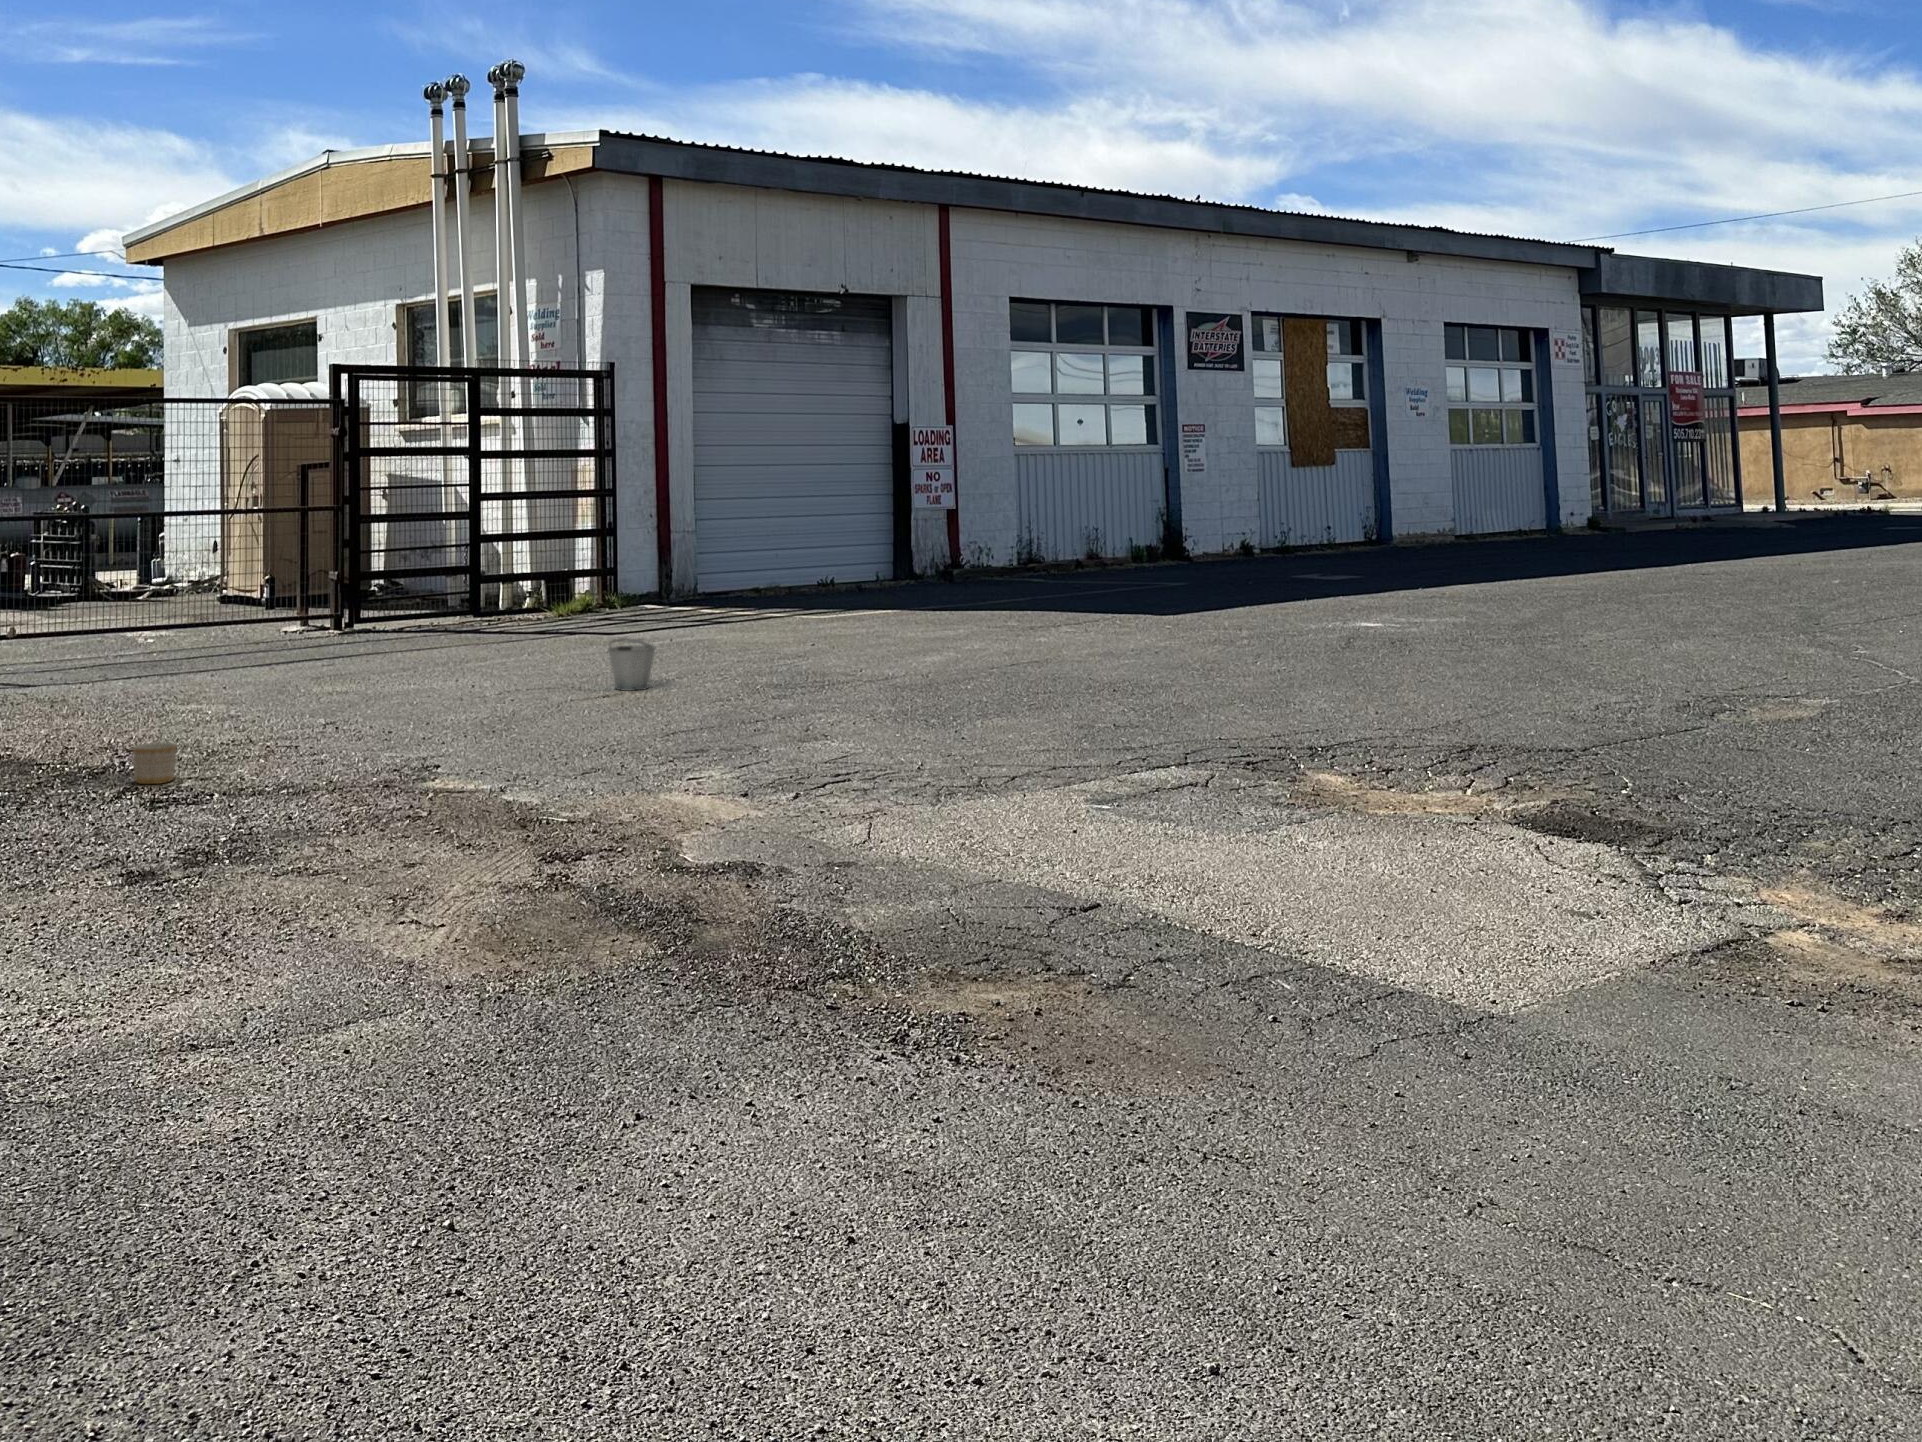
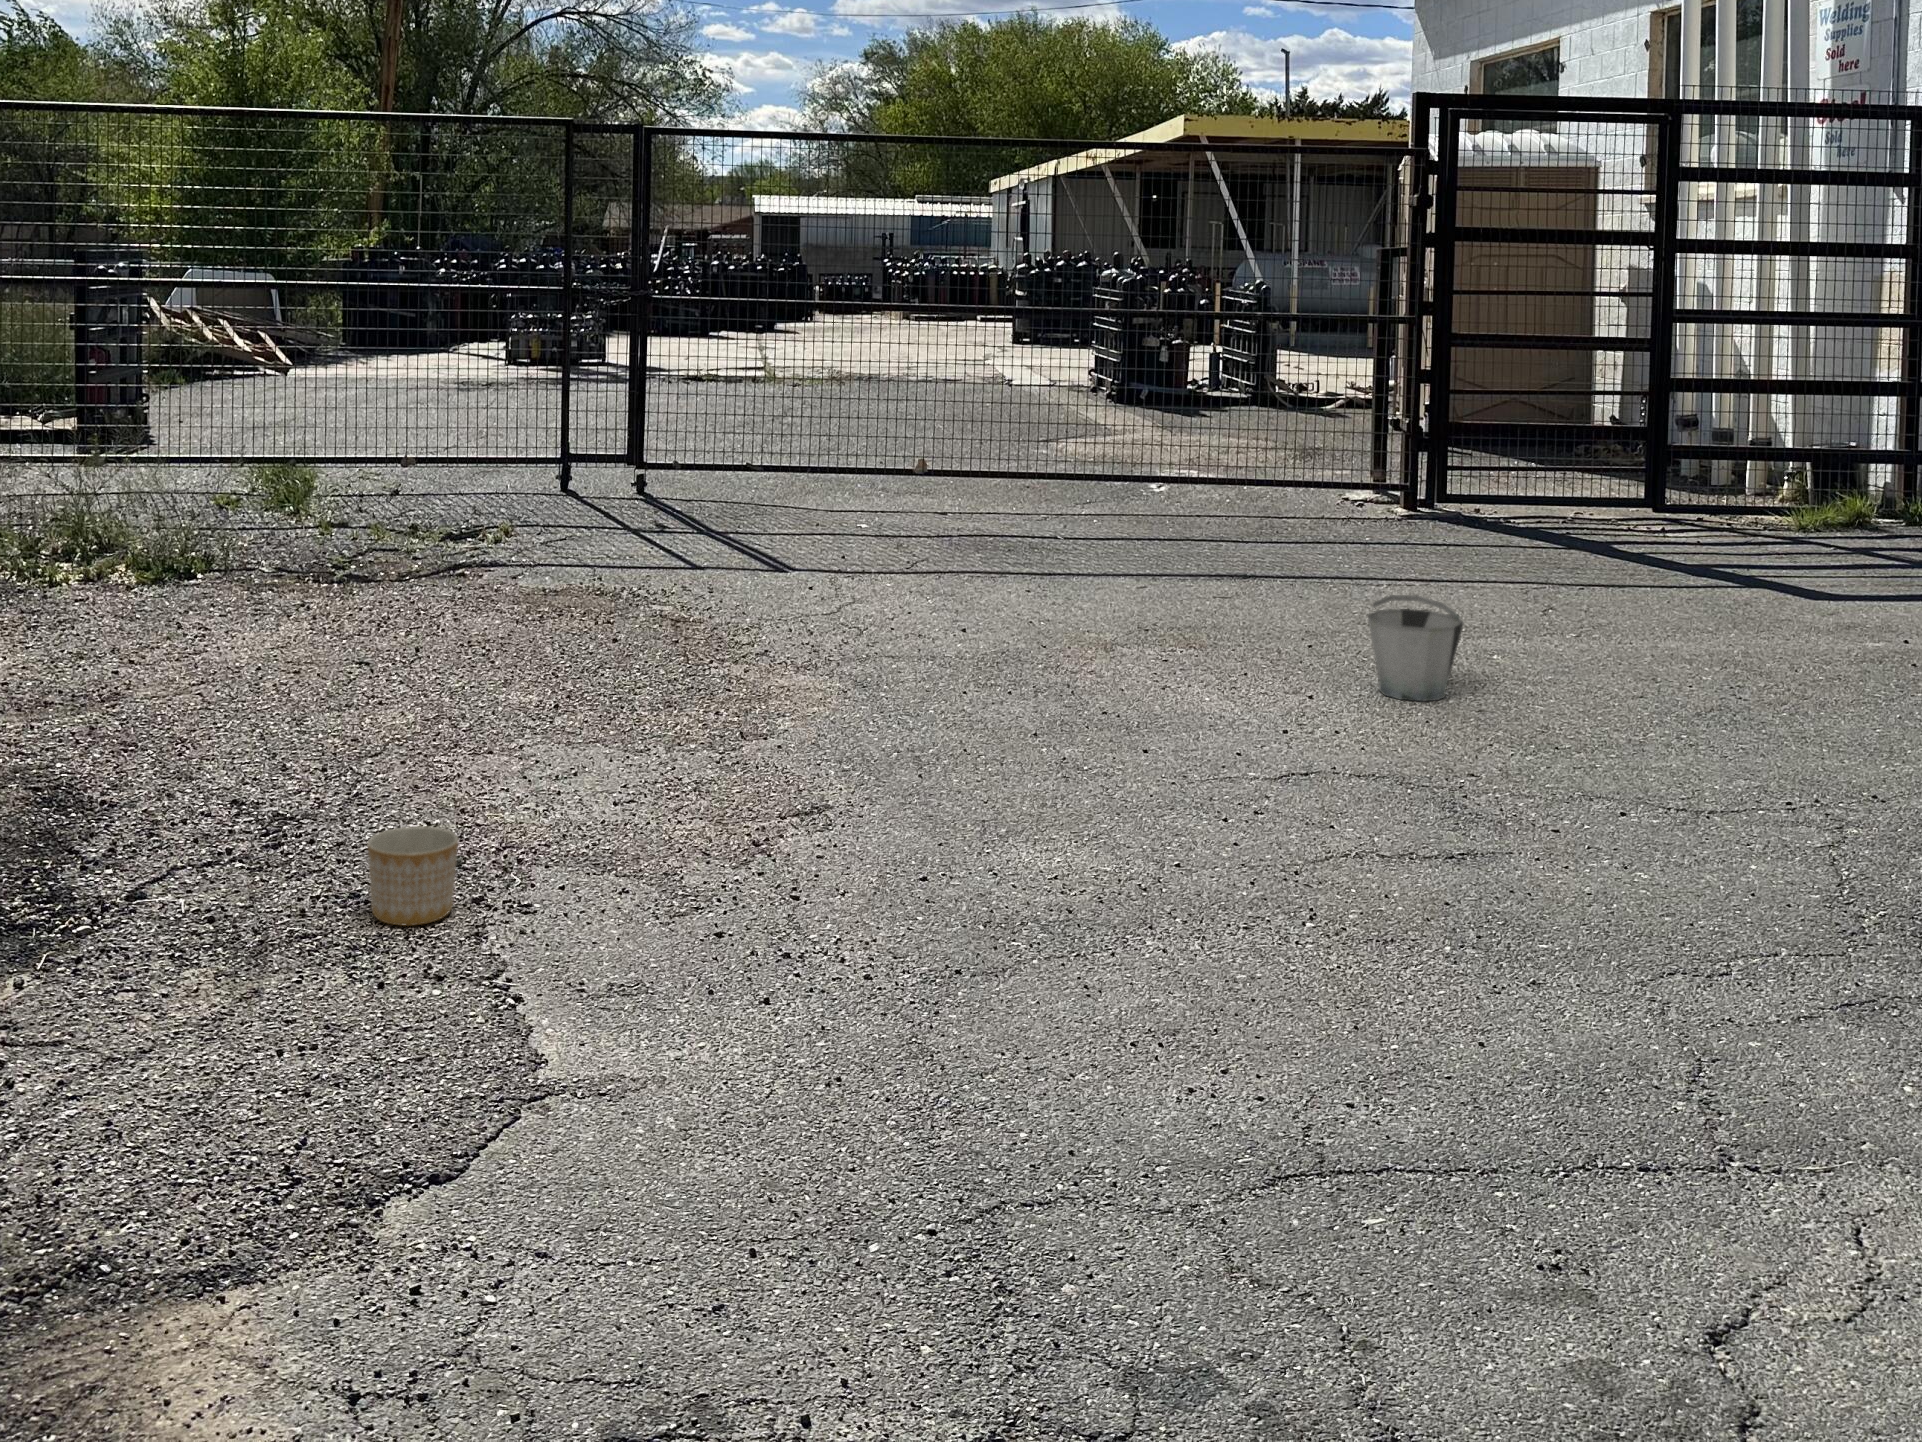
bucket: present [608,638,655,691] -> present [1368,595,1463,702]

